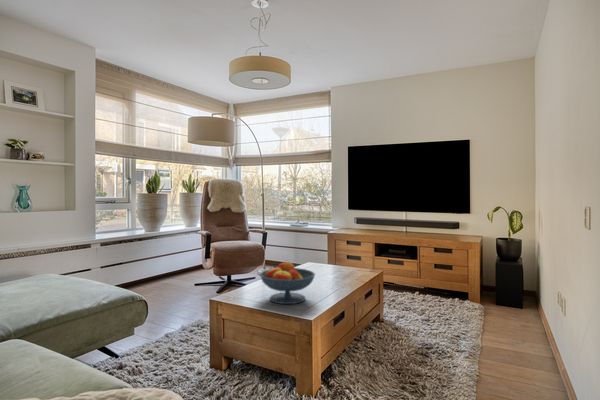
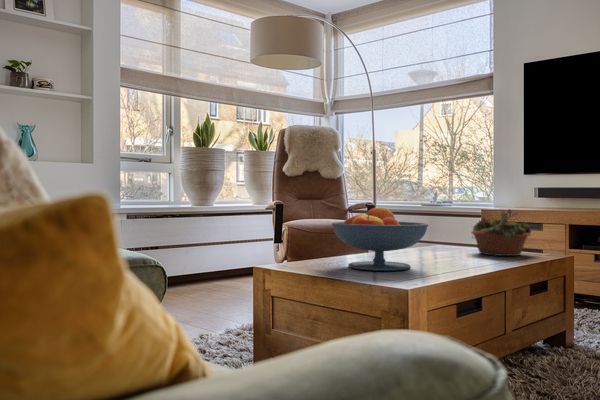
succulent planter: none [330,252,363,279] -> present [471,209,531,256]

